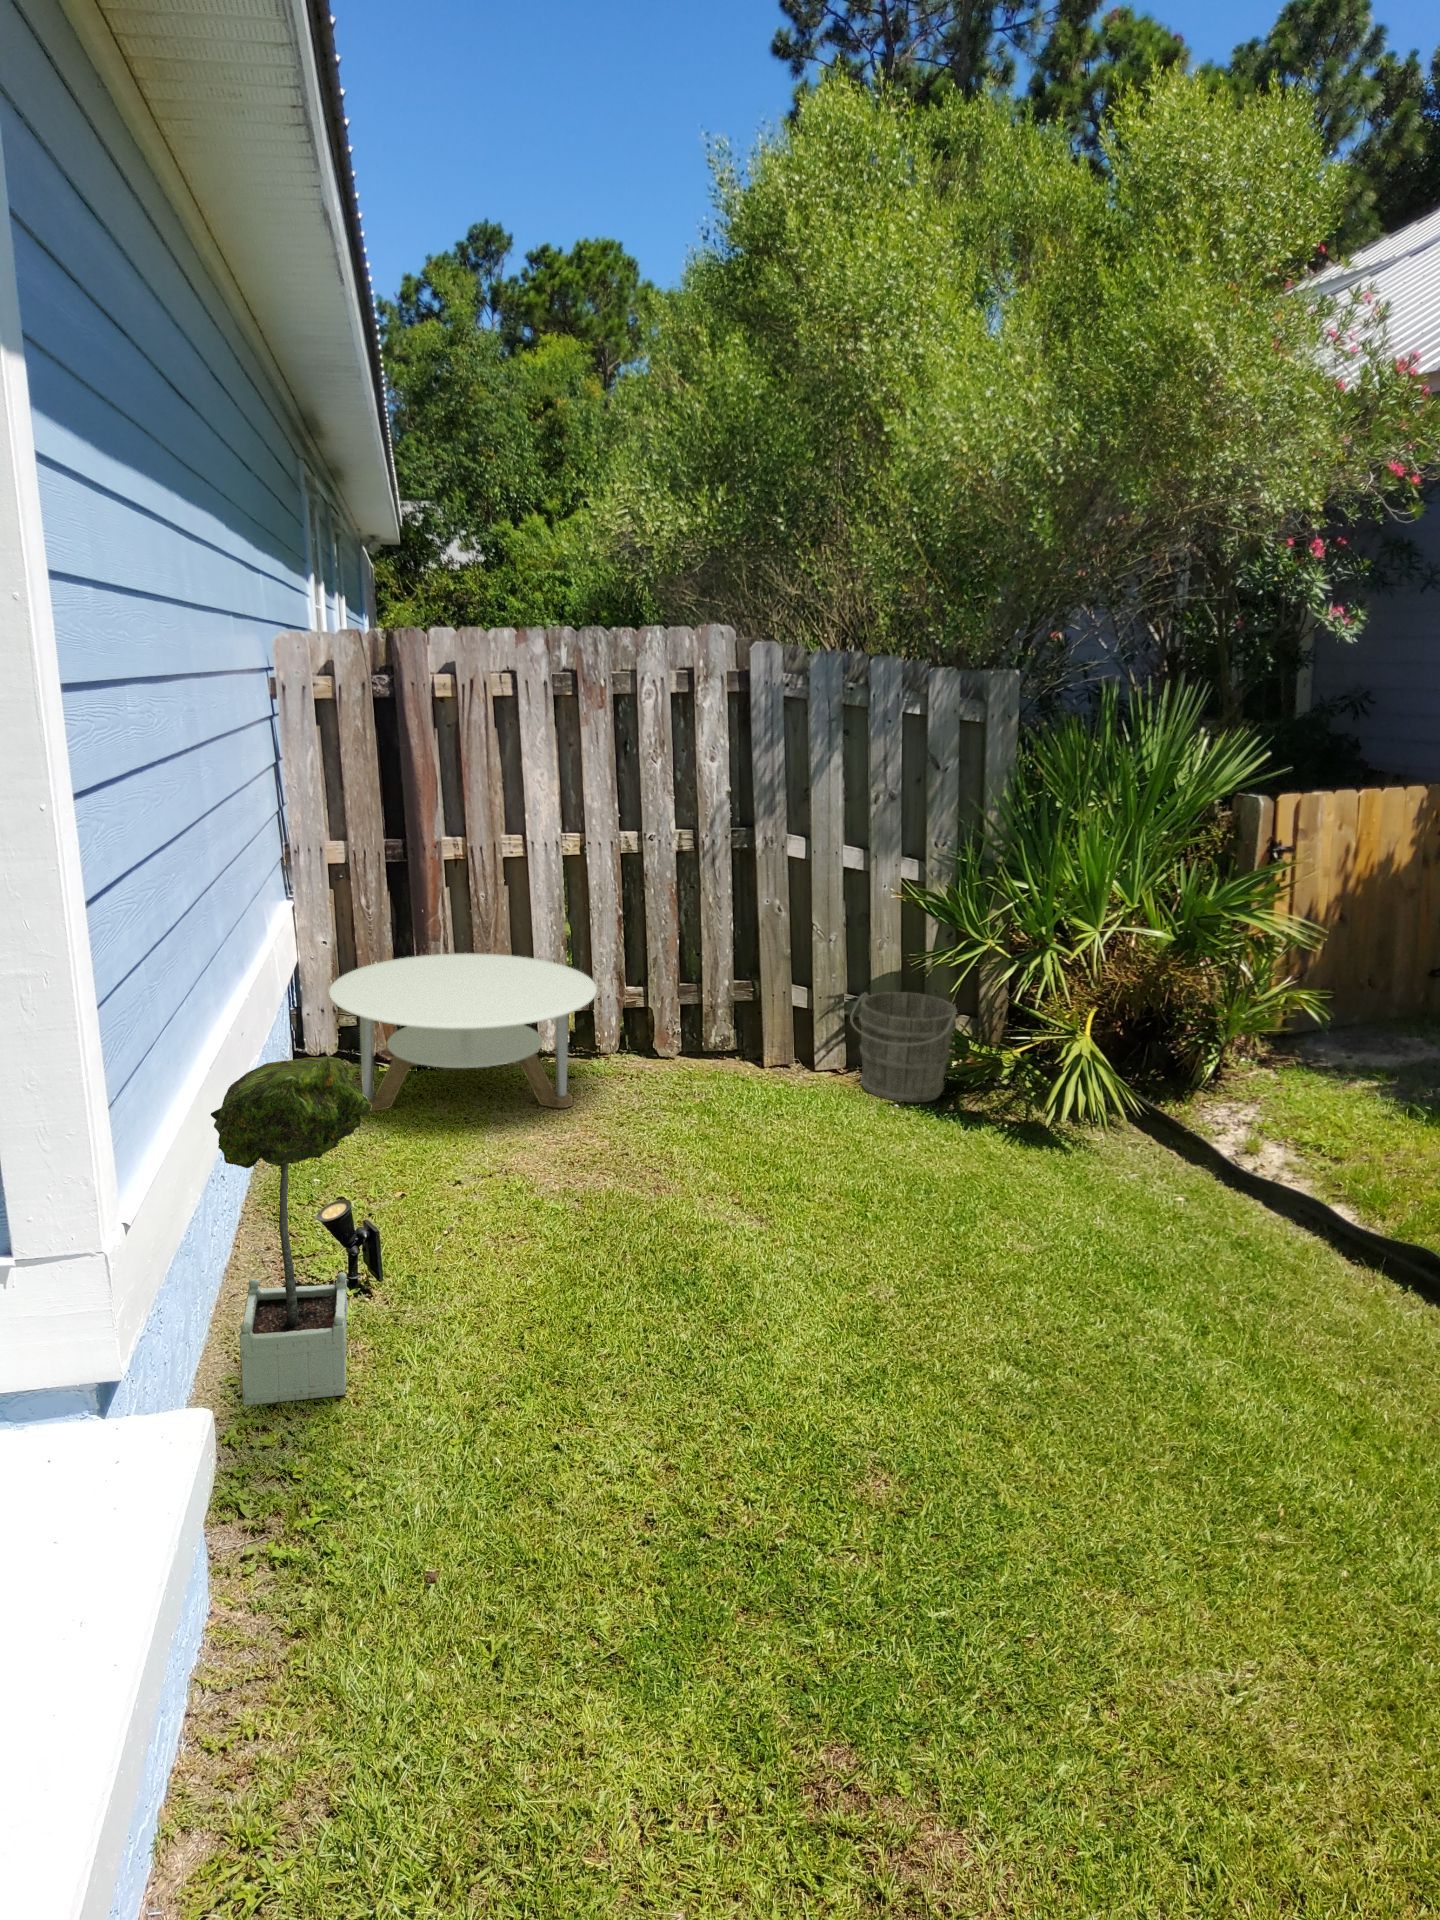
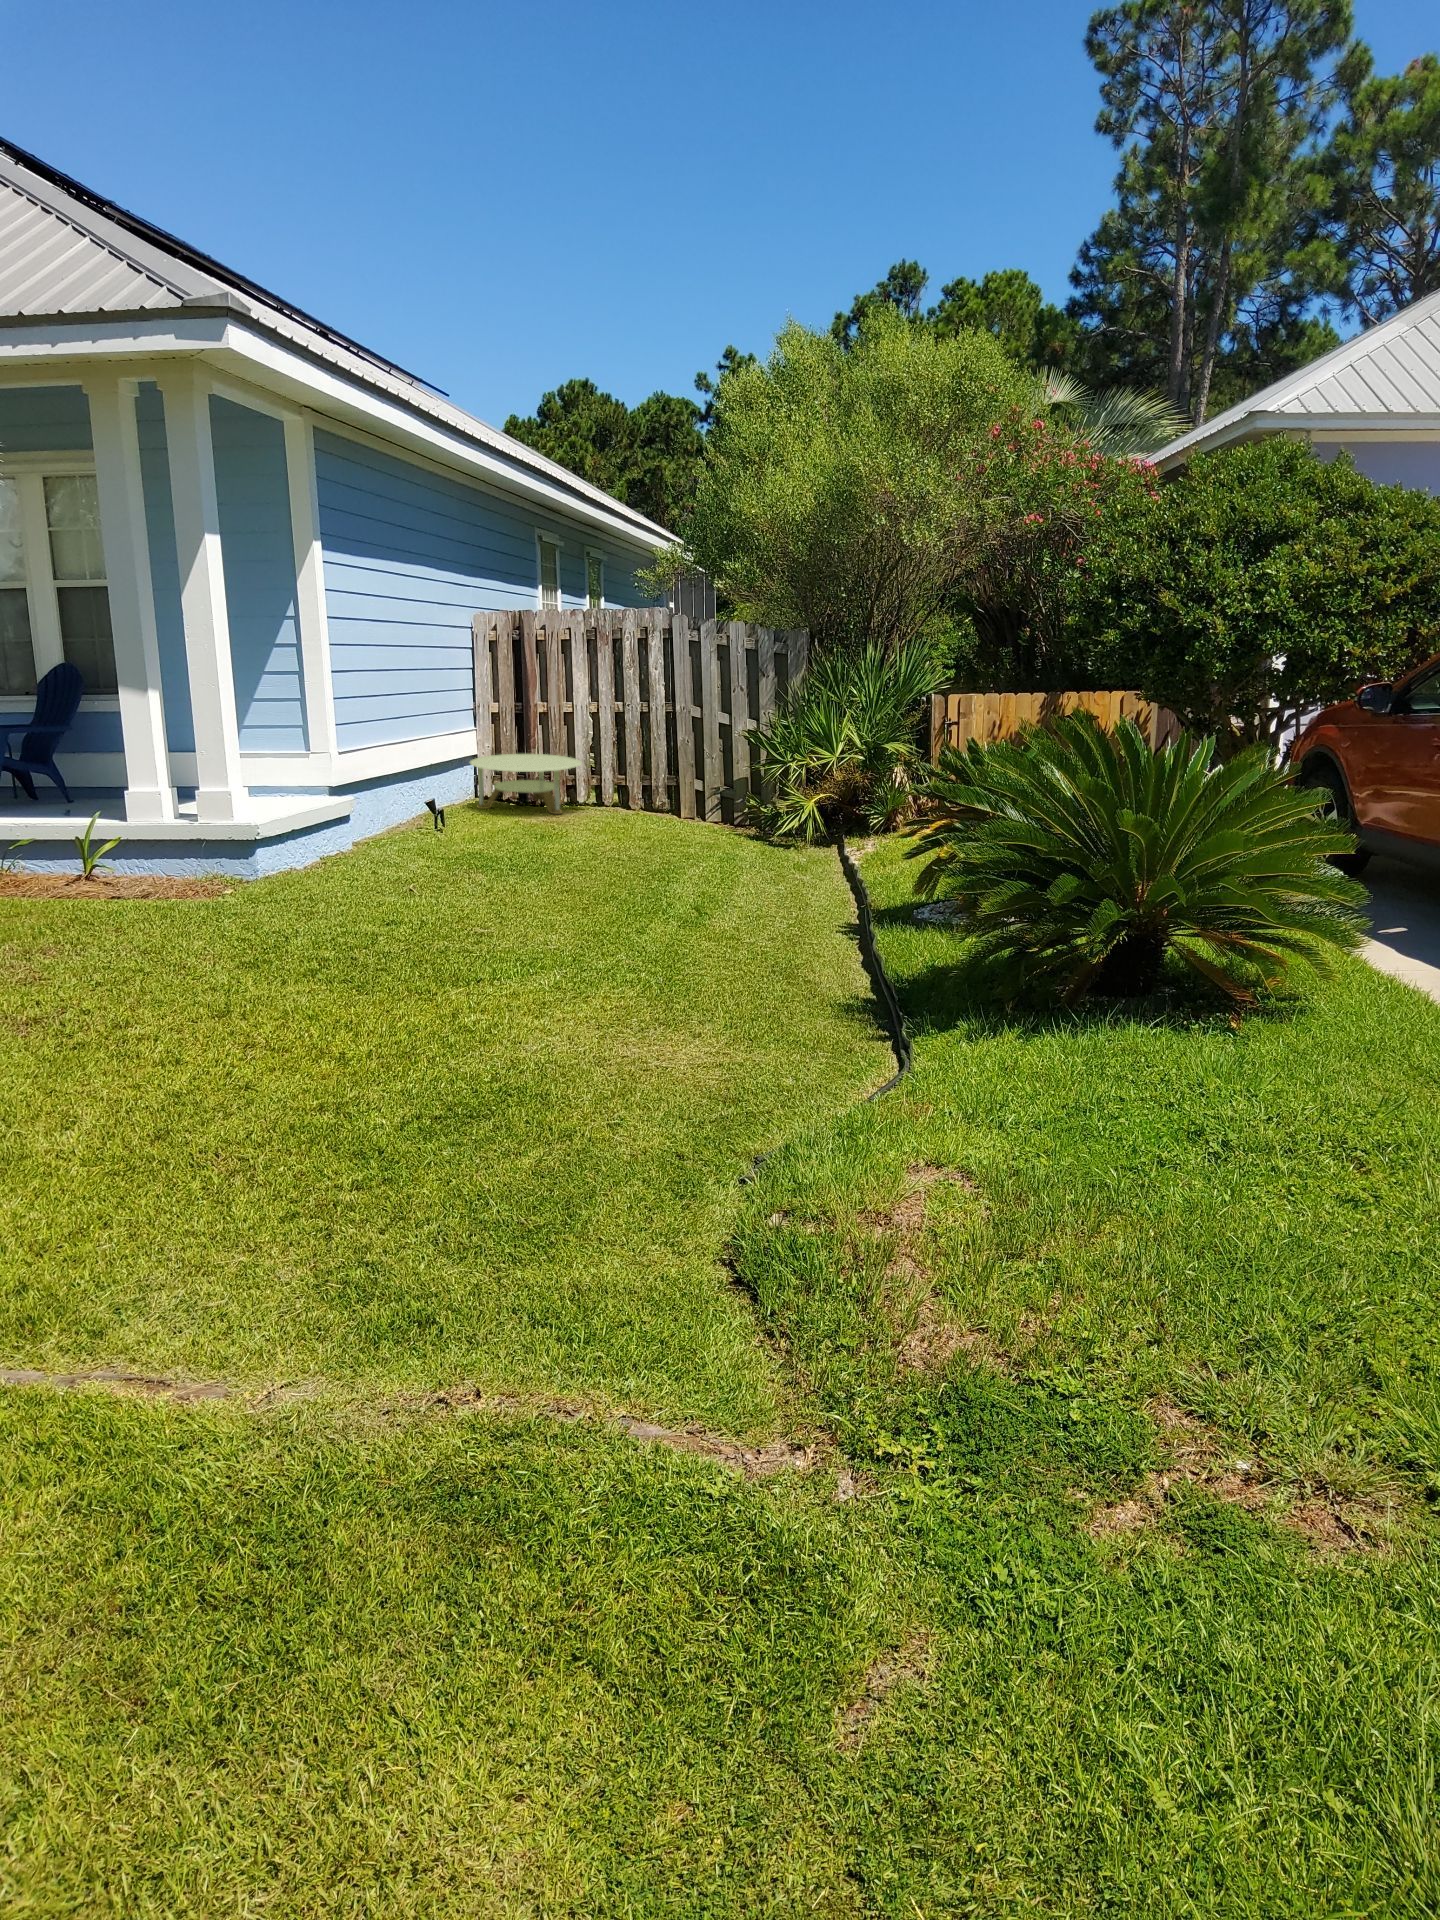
bucket: present [850,992,957,1102] -> none [701,782,753,833]
potted tree: present [211,1056,371,1406] -> none [358,740,408,852]

